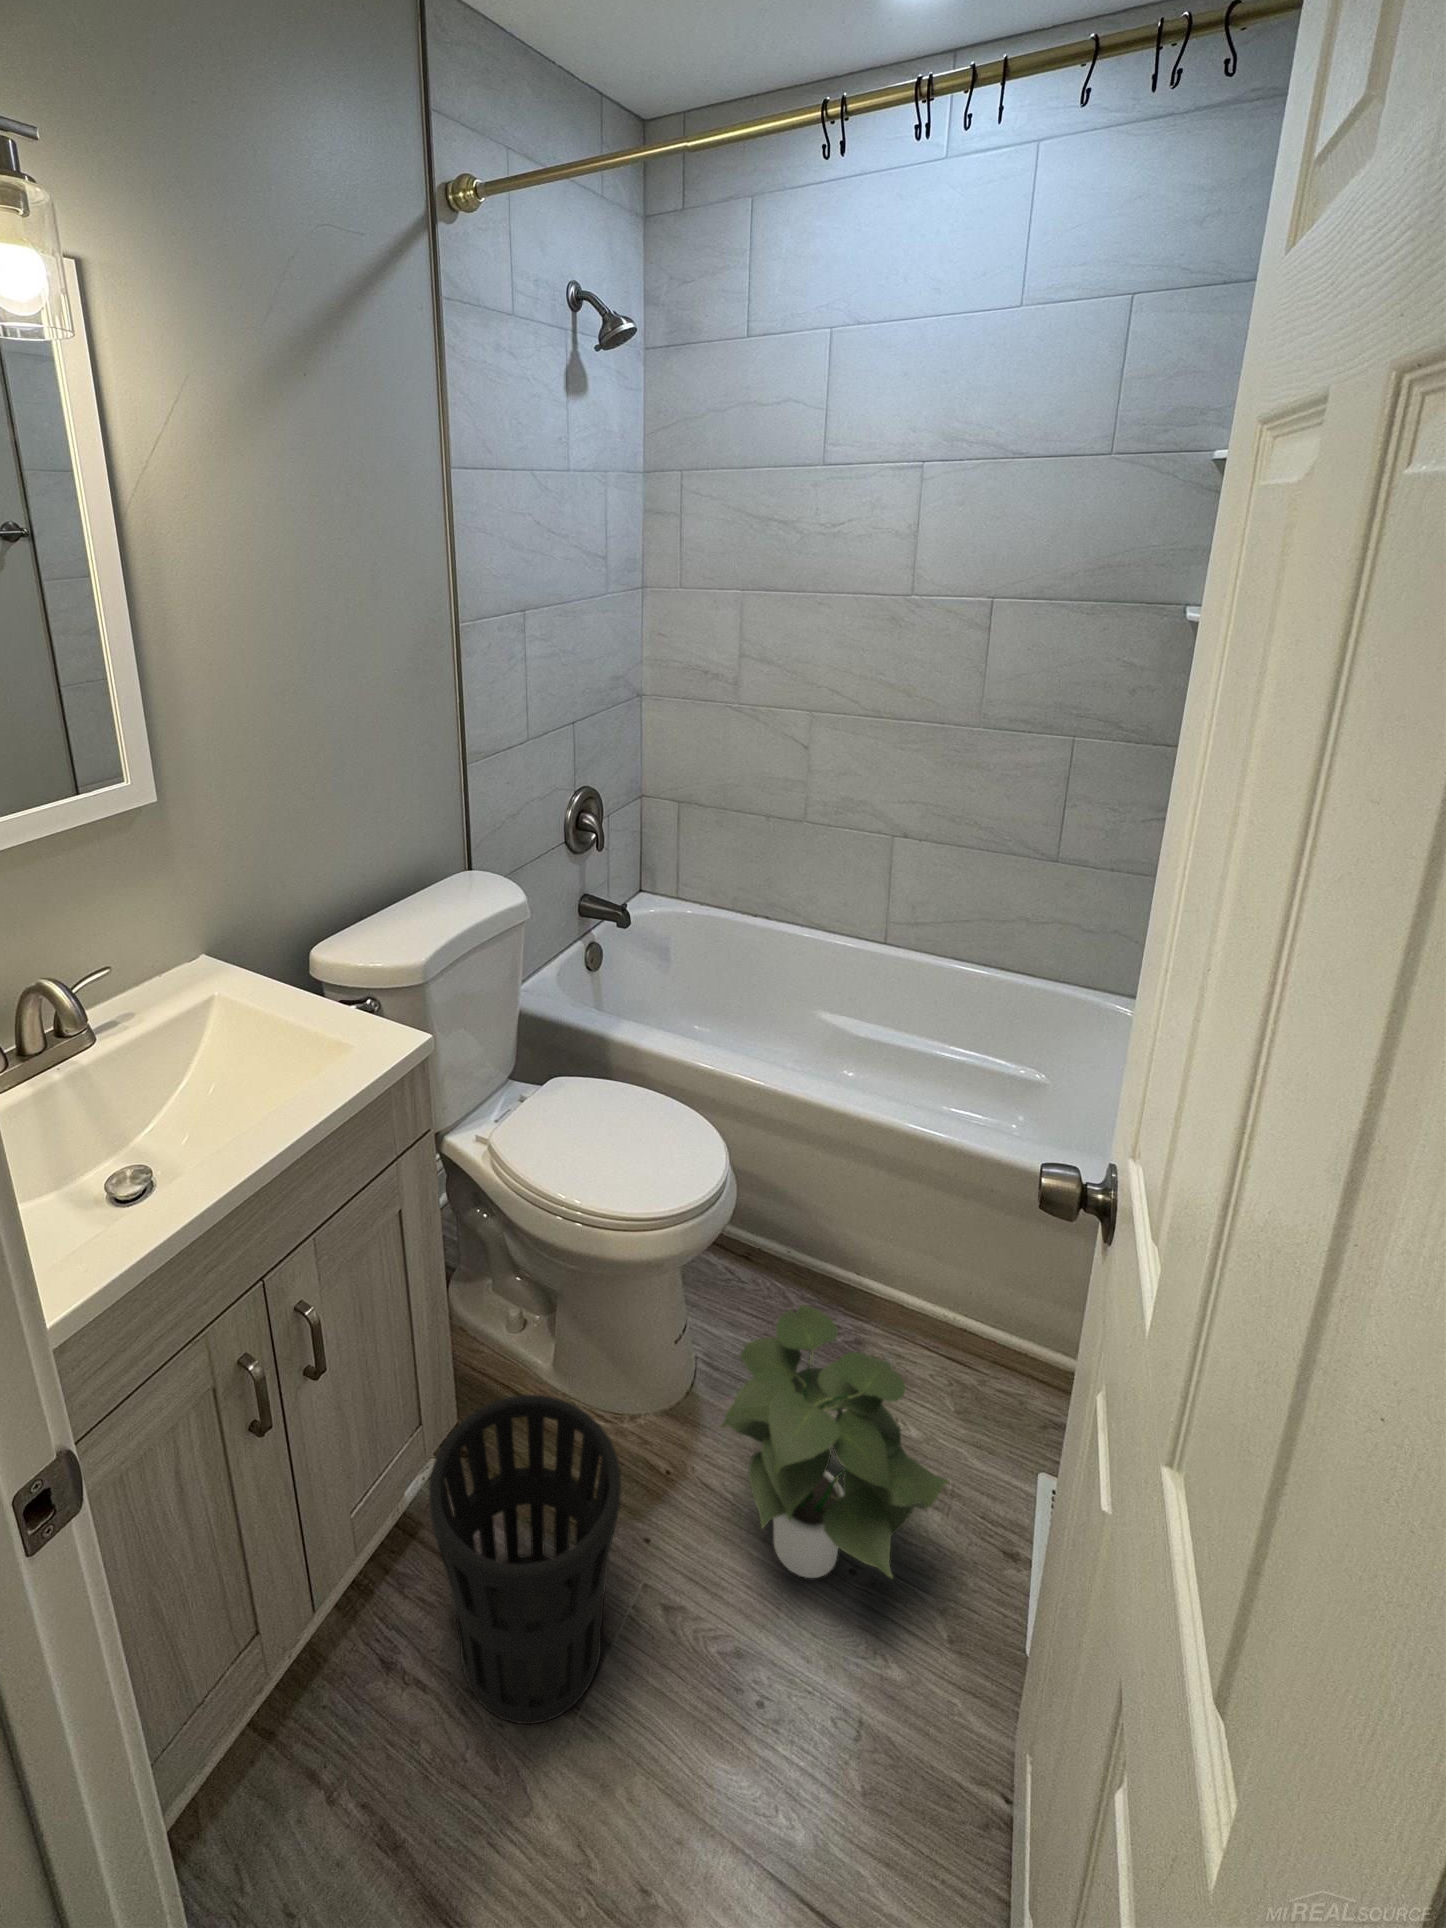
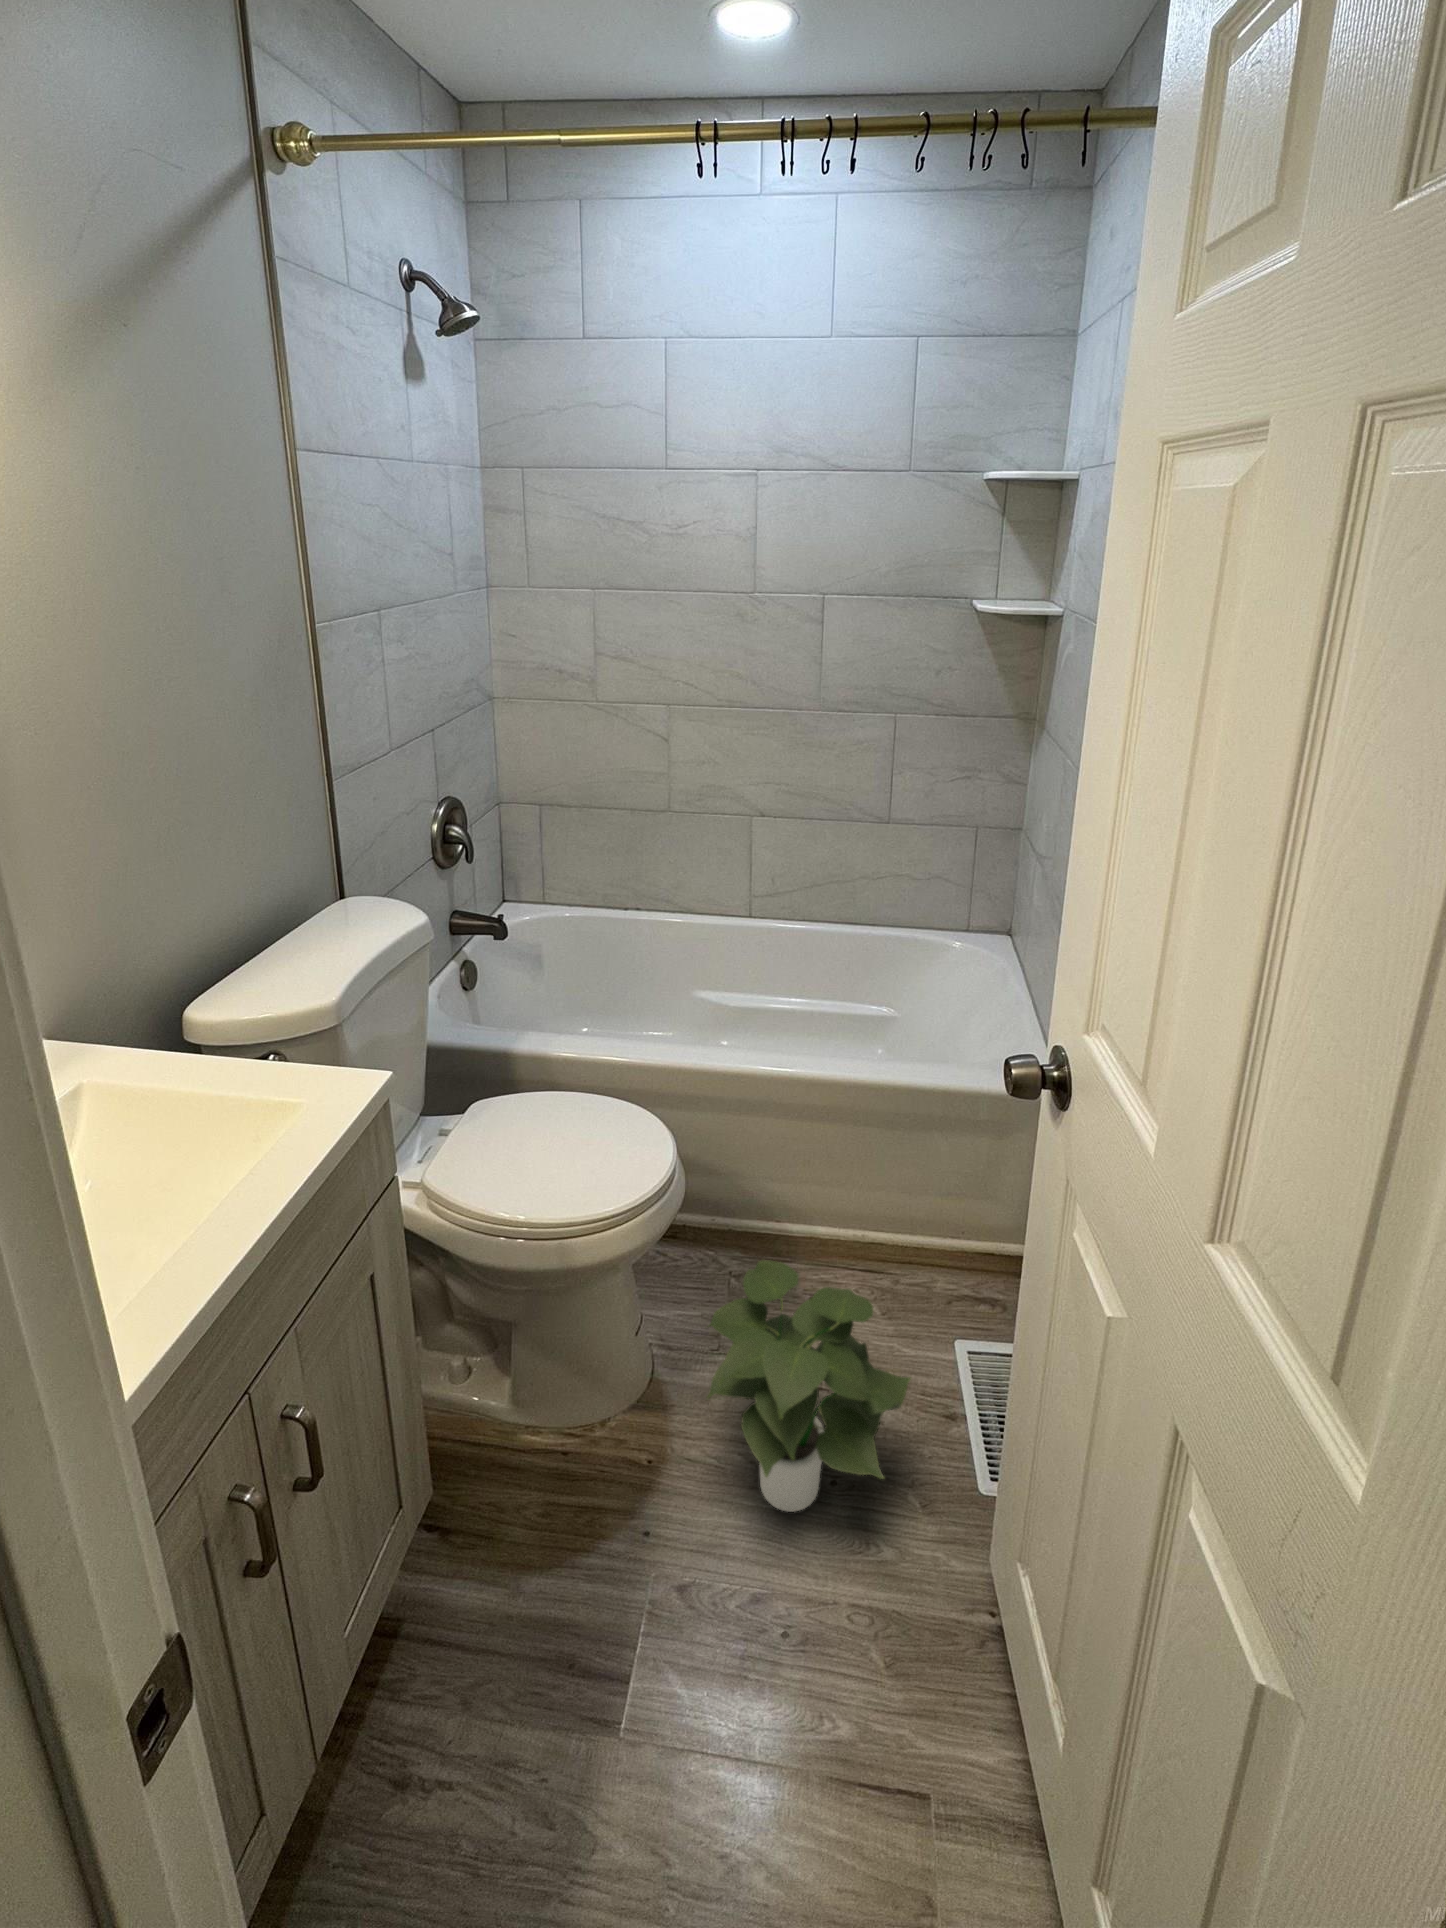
wastebasket: present [429,1395,621,1724] -> none [443,1421,647,1769]

